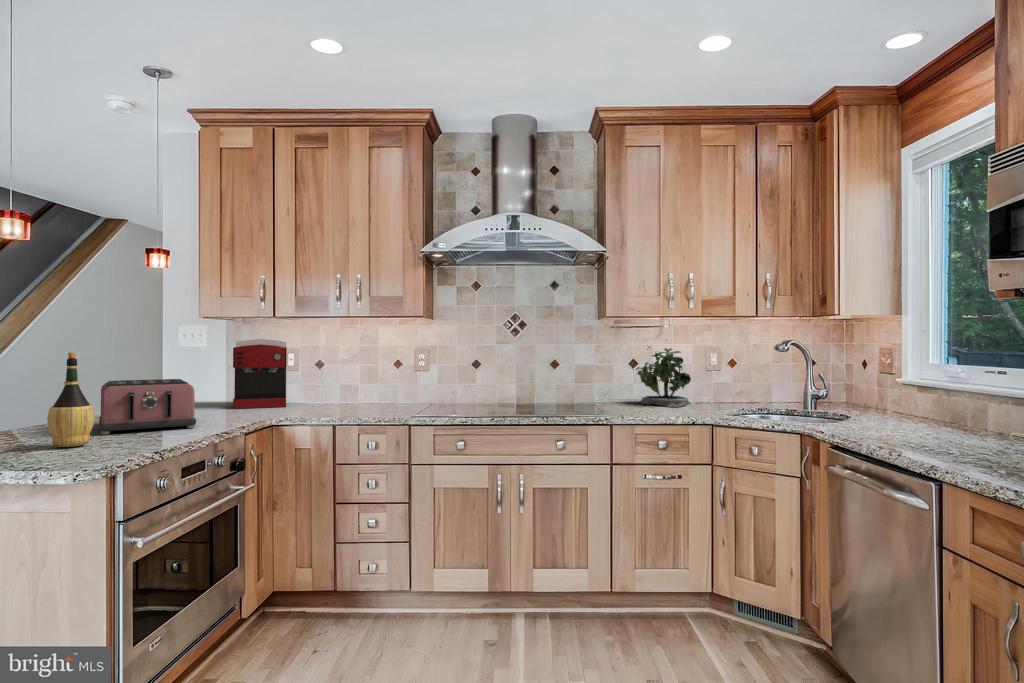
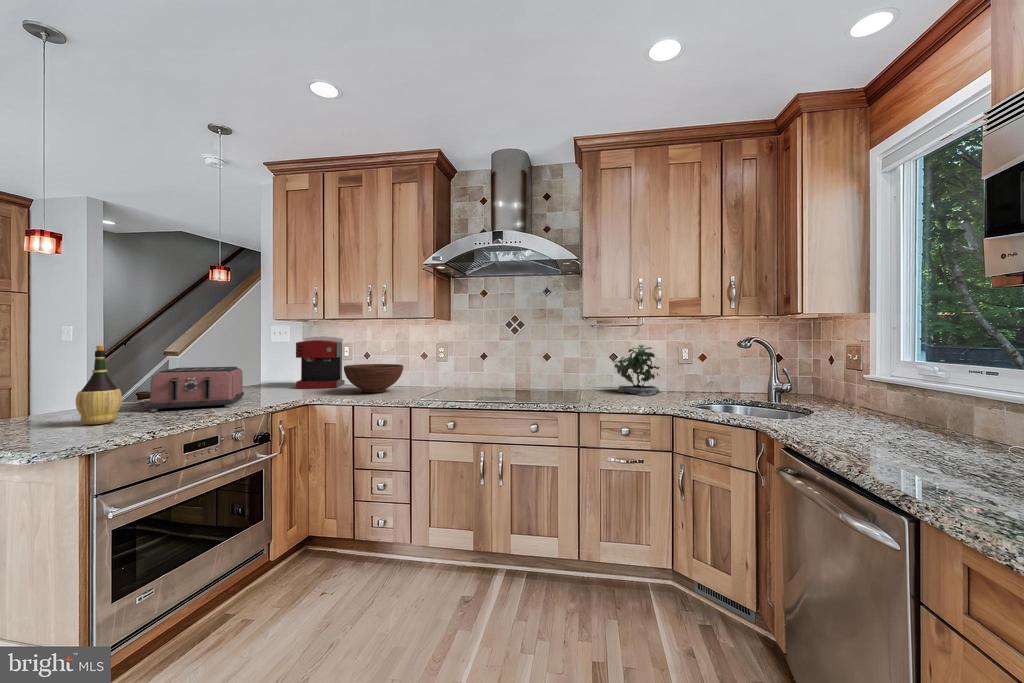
fruit bowl: none [308,375,382,411] -> present [344,364,403,393]

